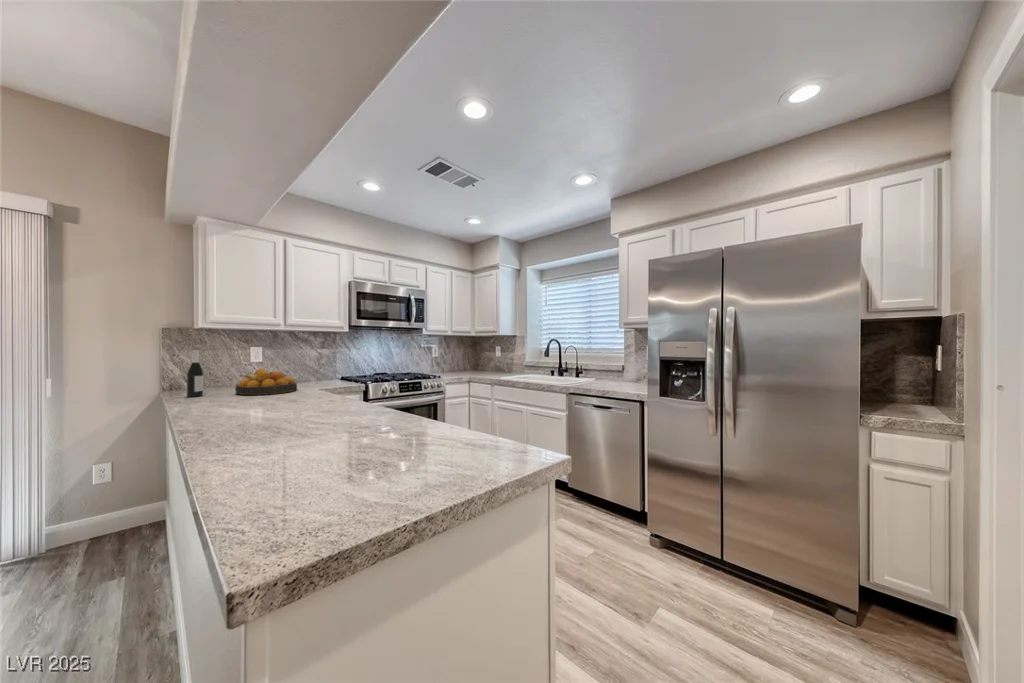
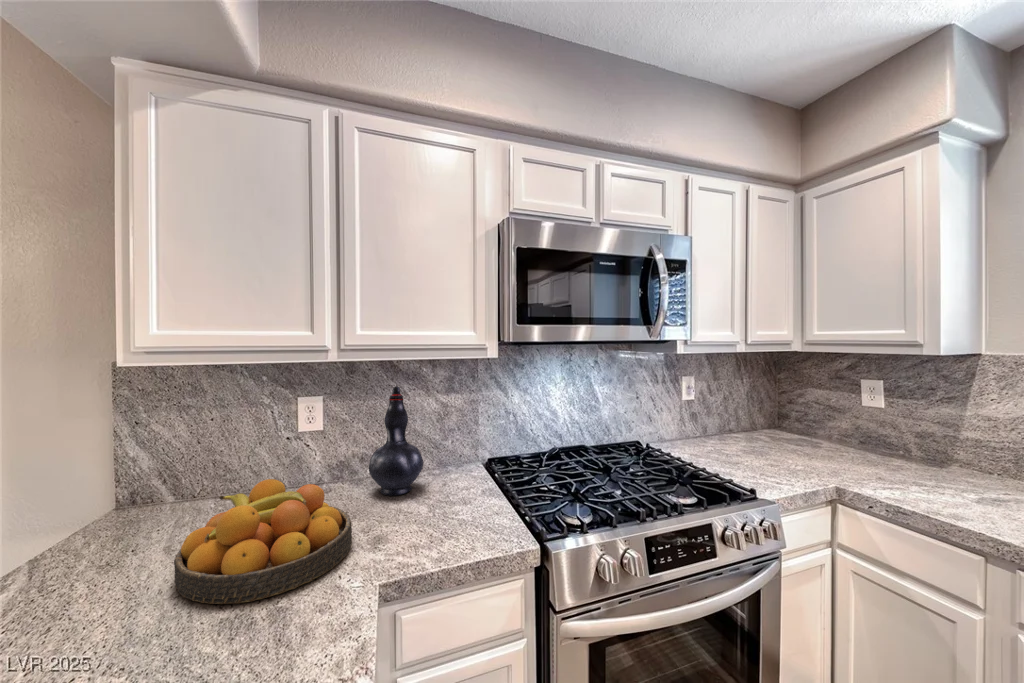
decorative vase: none [289,342,314,384] -> present [369,386,423,496]
wine bottle: present [187,349,204,397] -> none [75,431,124,572]

